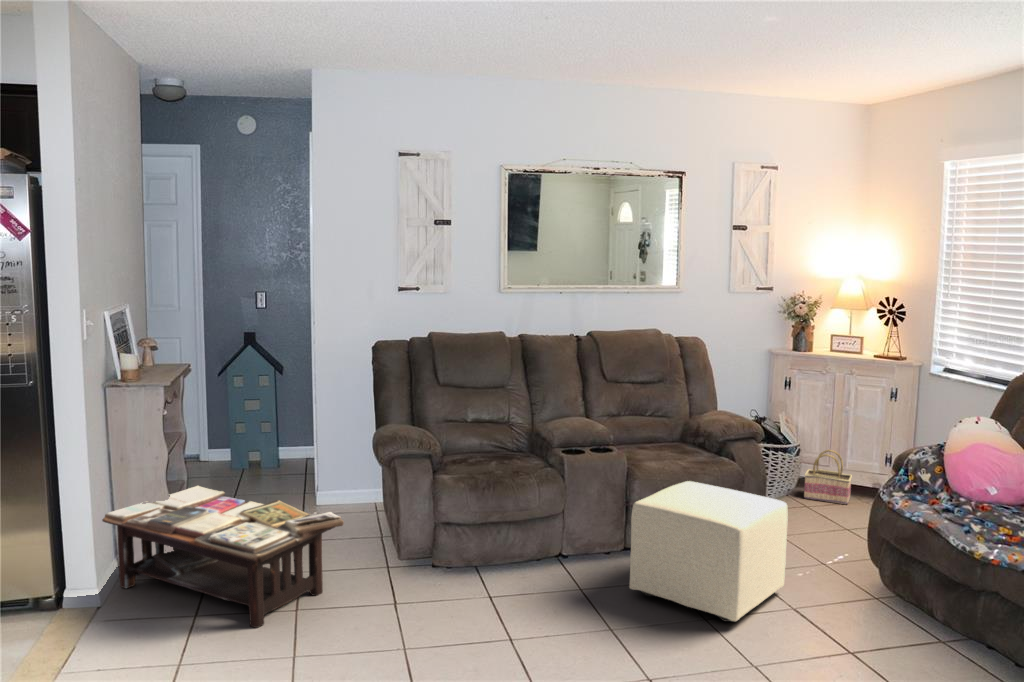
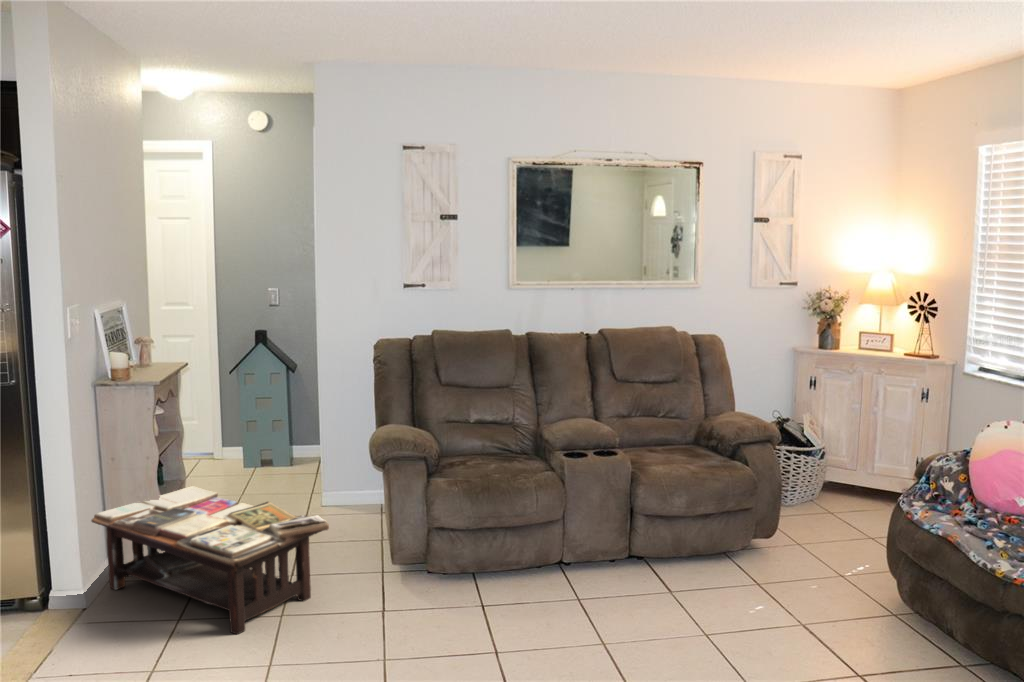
basket: present [804,450,852,504] -> none [828,453,880,511]
ottoman: present [629,481,788,622] -> none [628,486,797,638]

